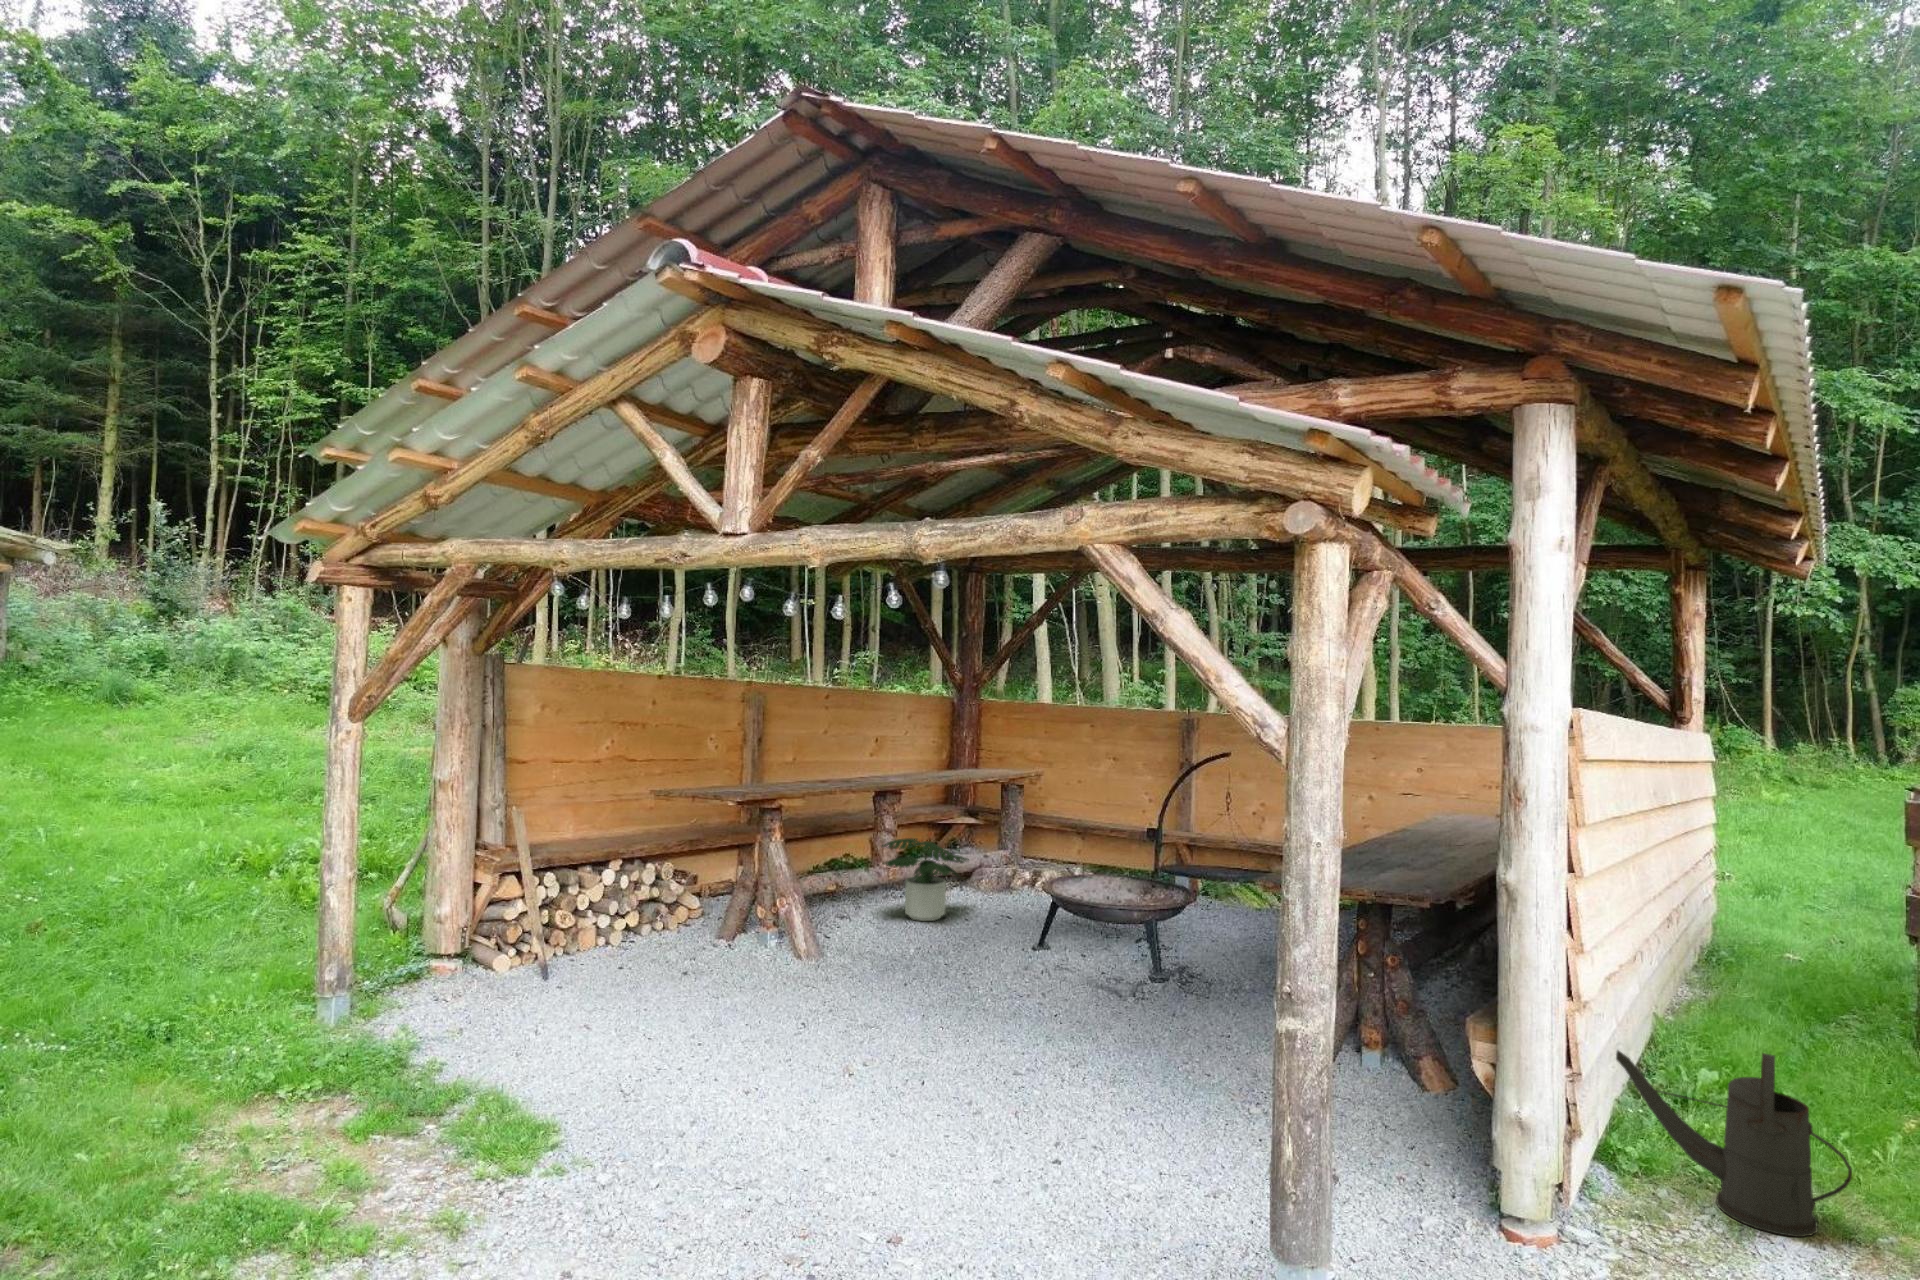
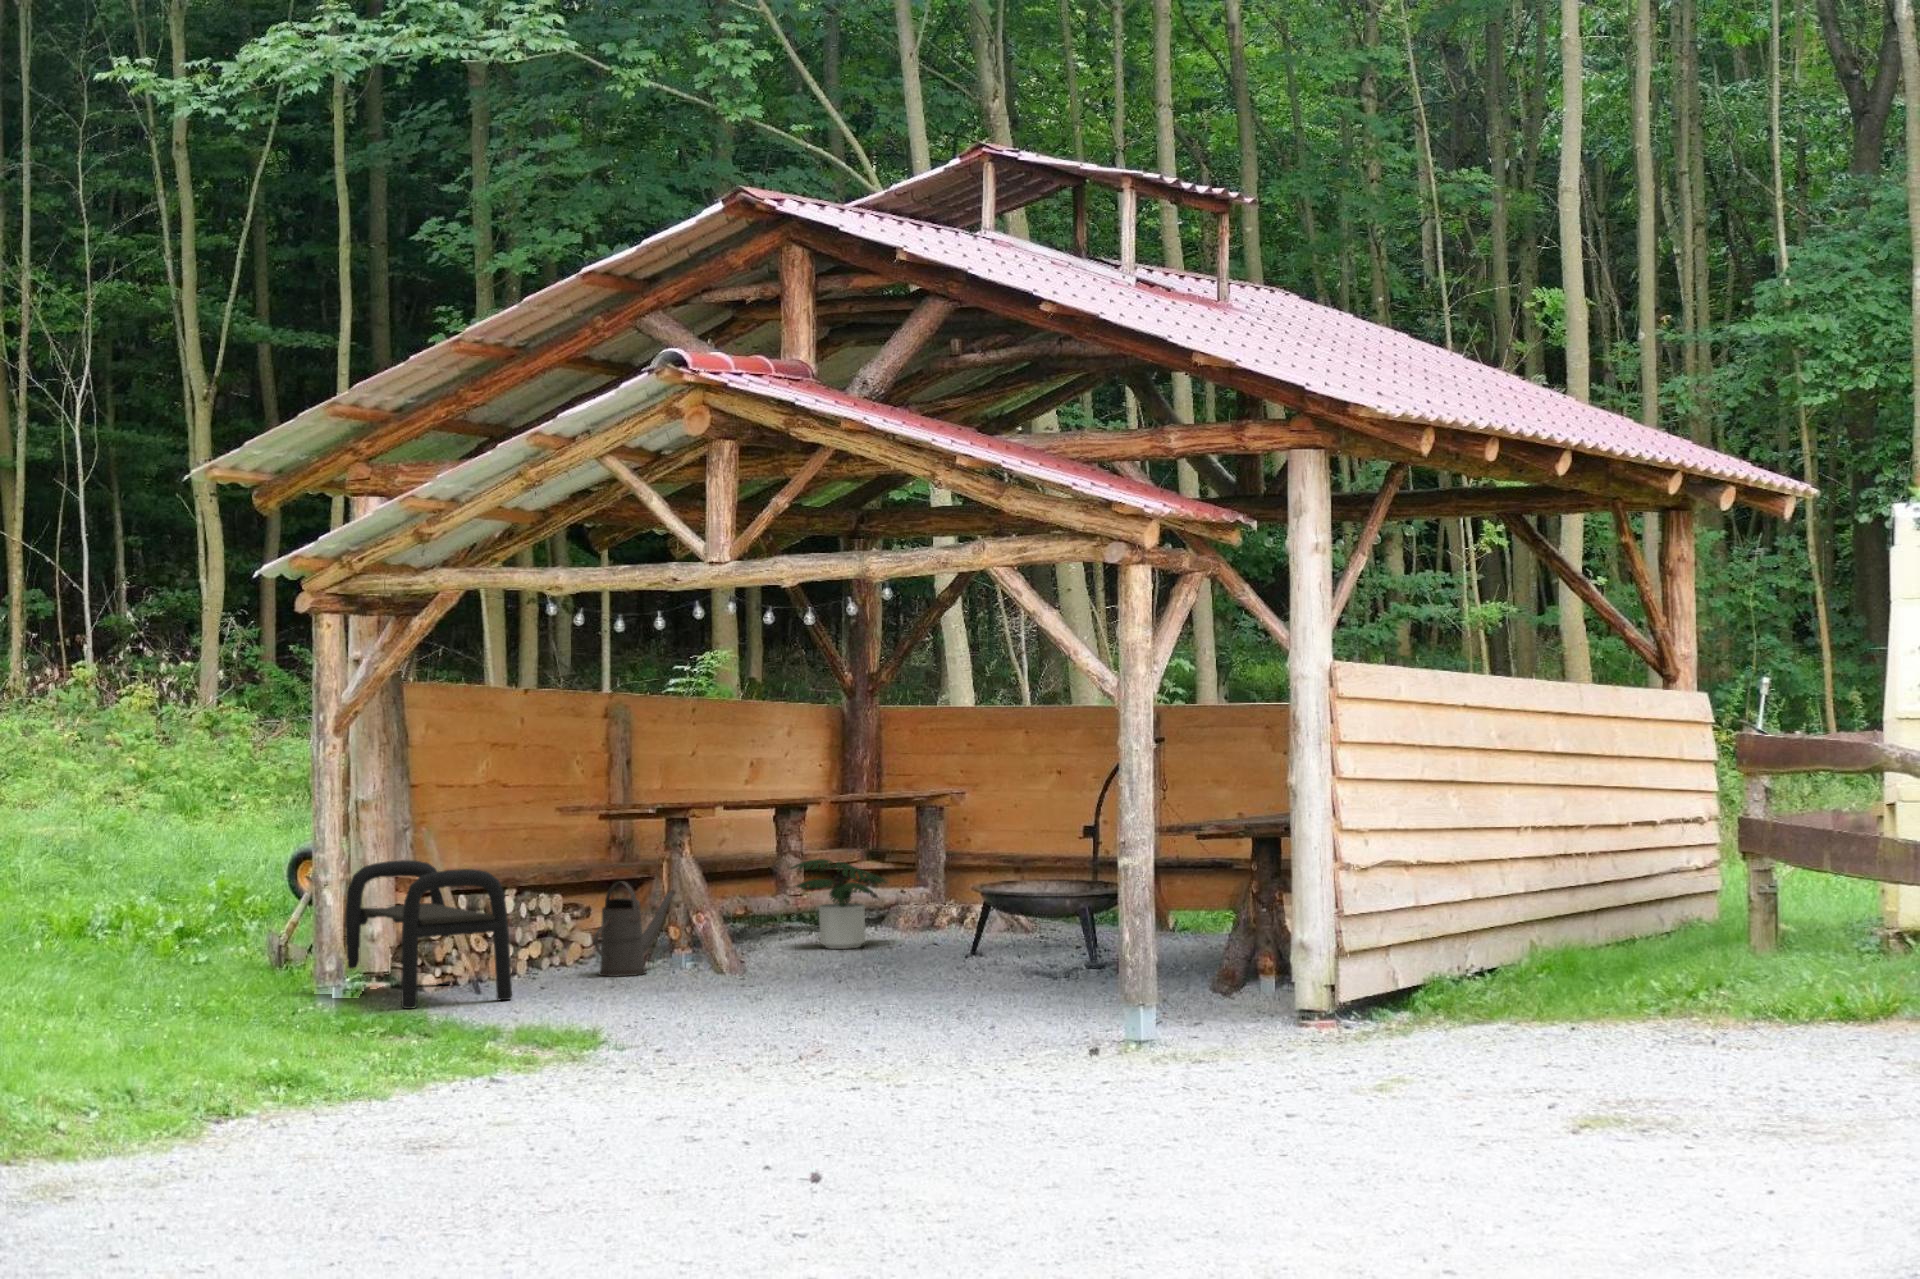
bench: none [389,843,532,1033] -> present [345,860,512,1009]
watering can: present [1616,1050,1852,1237] -> present [594,882,674,977]

